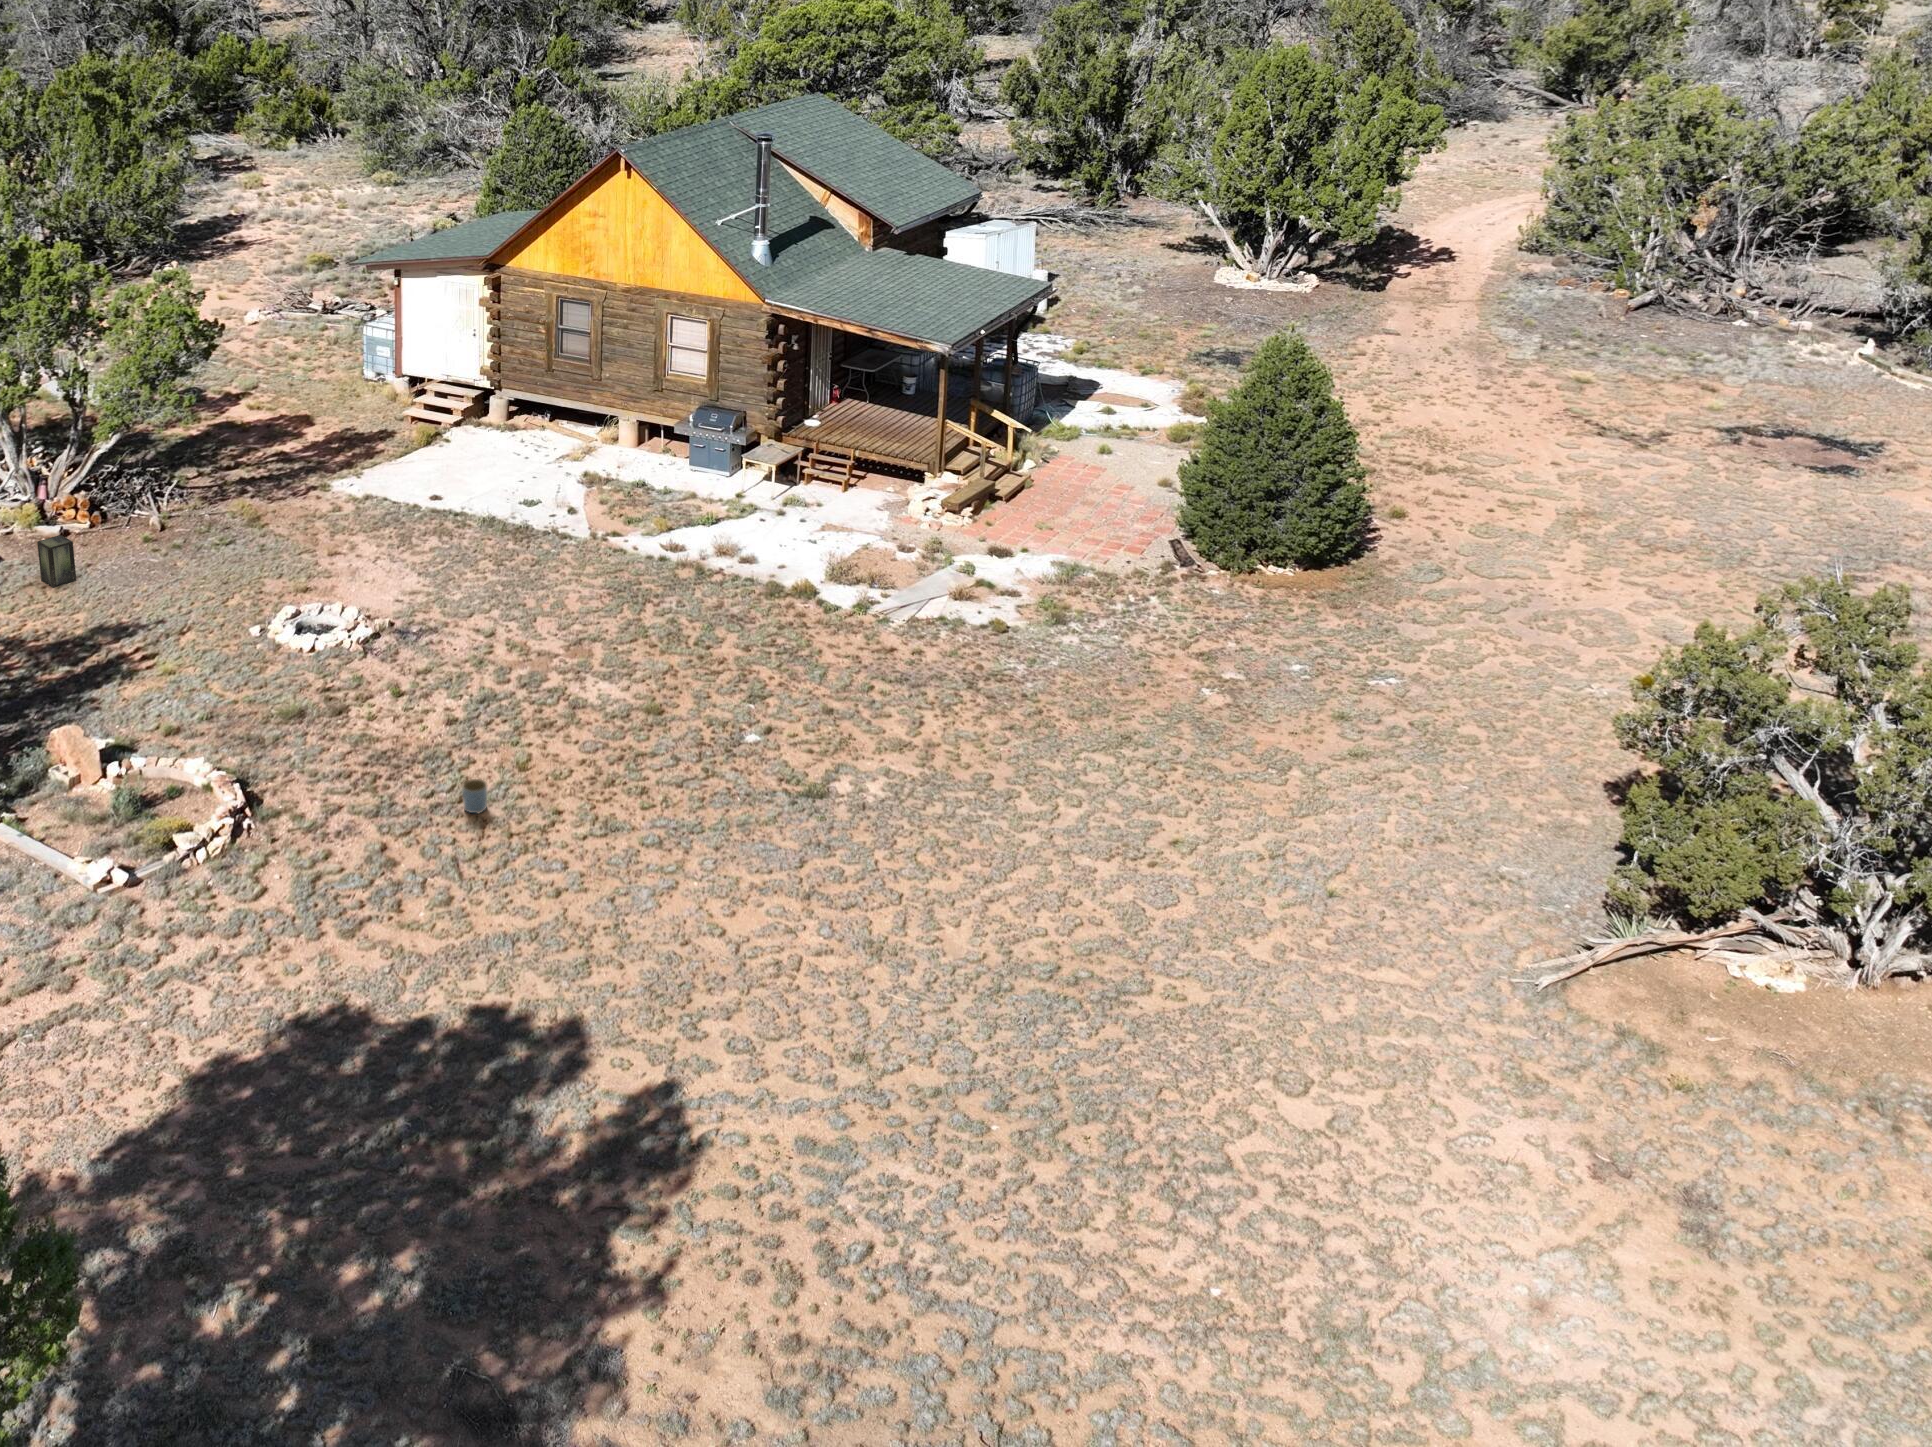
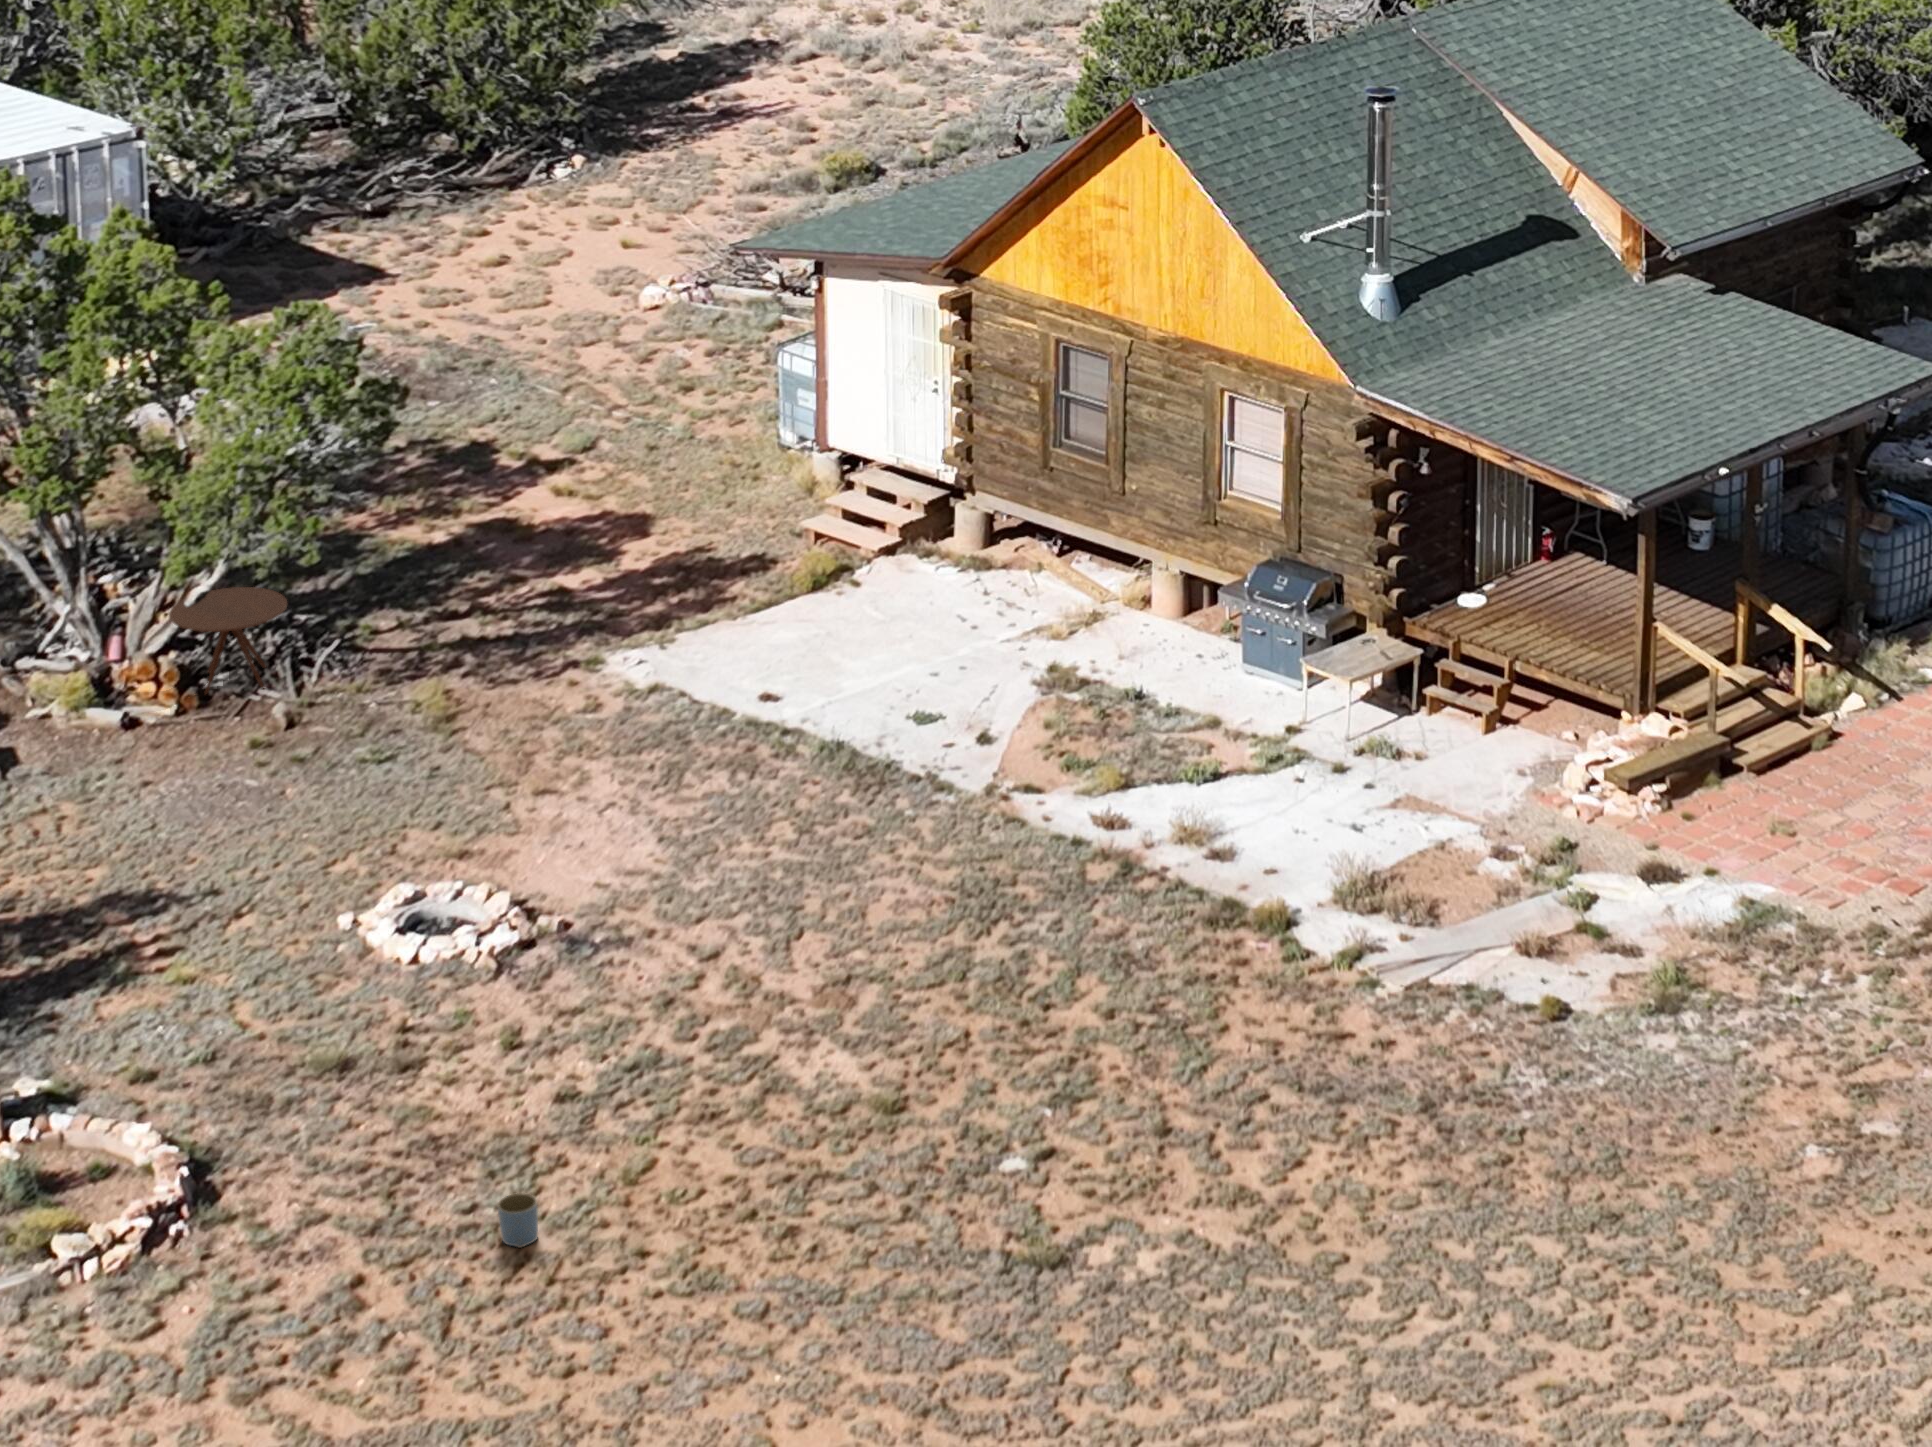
round table: none [81,453,151,516] -> present [169,587,287,694]
storage box: present [37,535,76,588] -> none [50,733,111,820]

